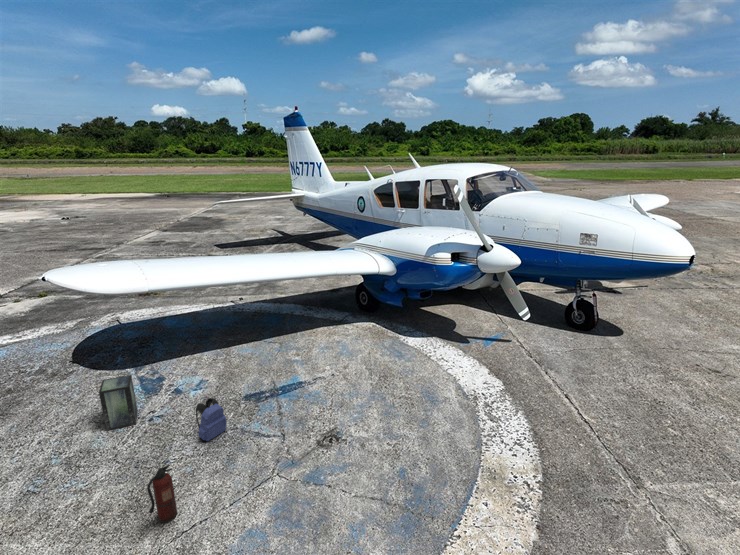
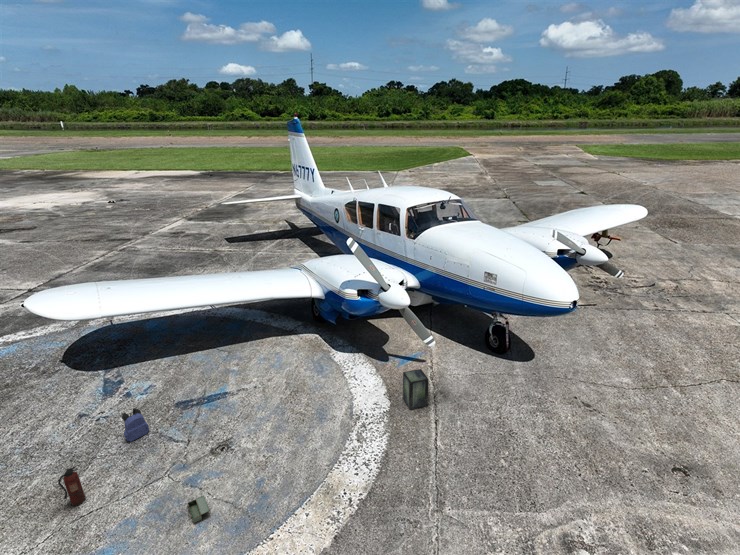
storage box: present [99,375,138,431] -> present [403,369,429,410]
toolbox: none [325,492,360,527] -> present [187,496,209,523]

